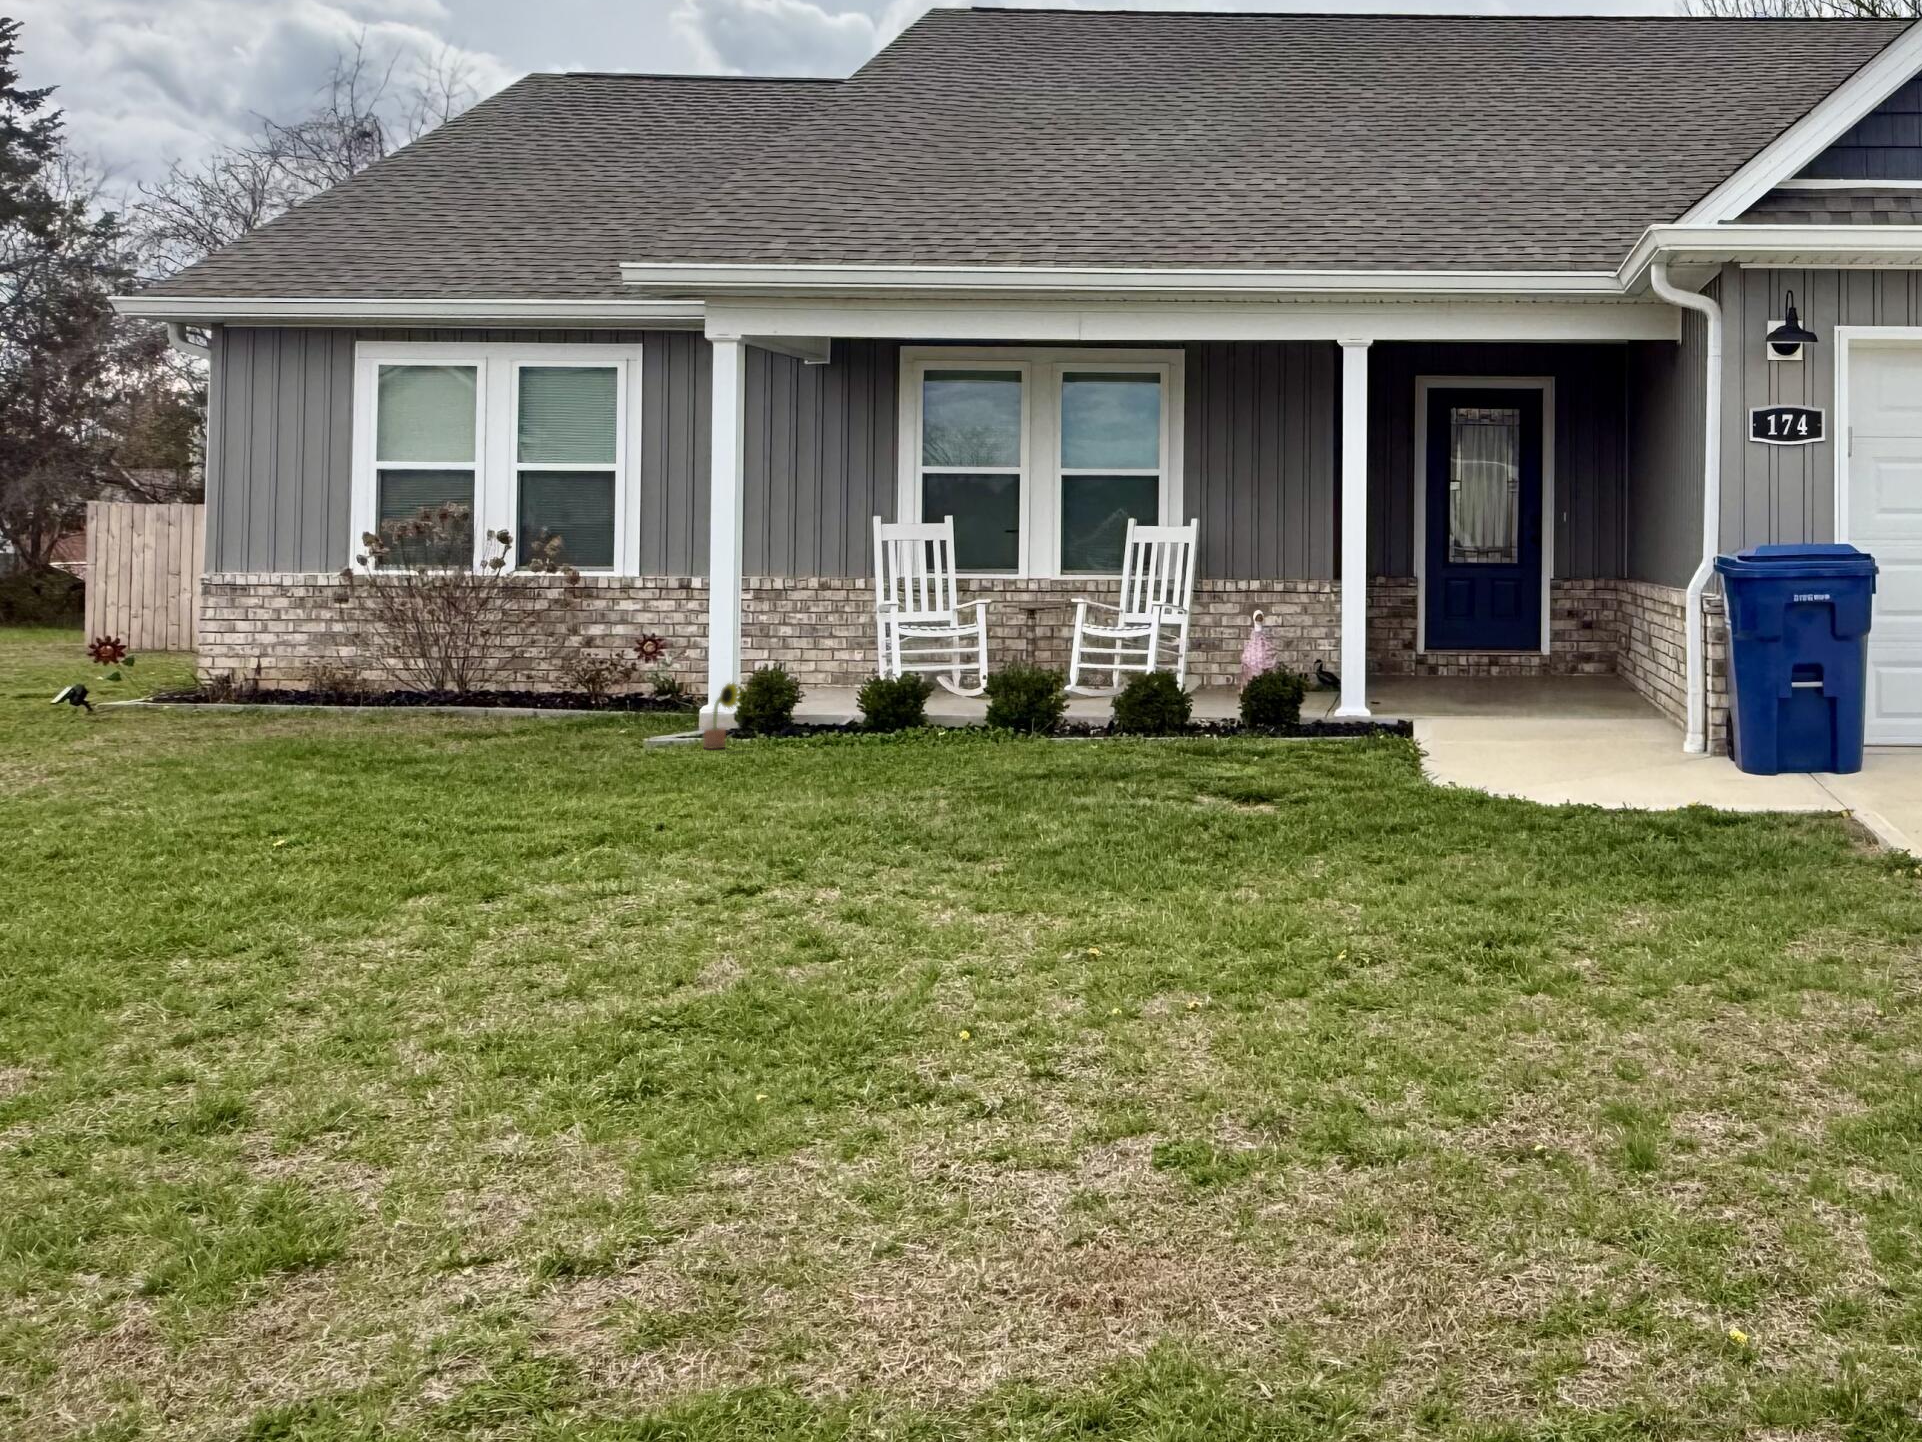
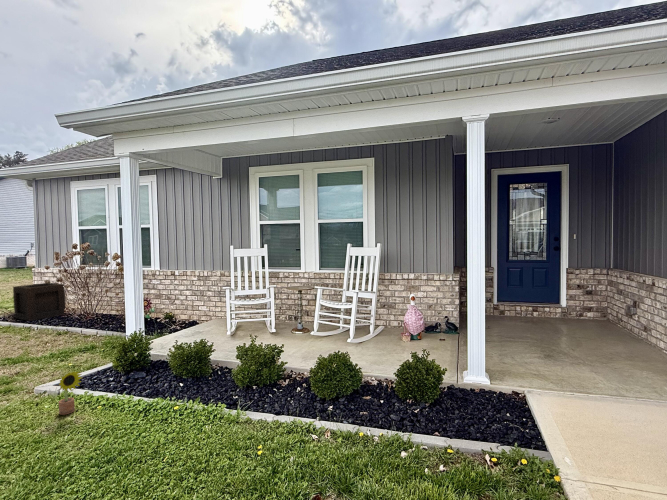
wooden crate: none [184,613,335,704] -> present [13,283,66,321]

